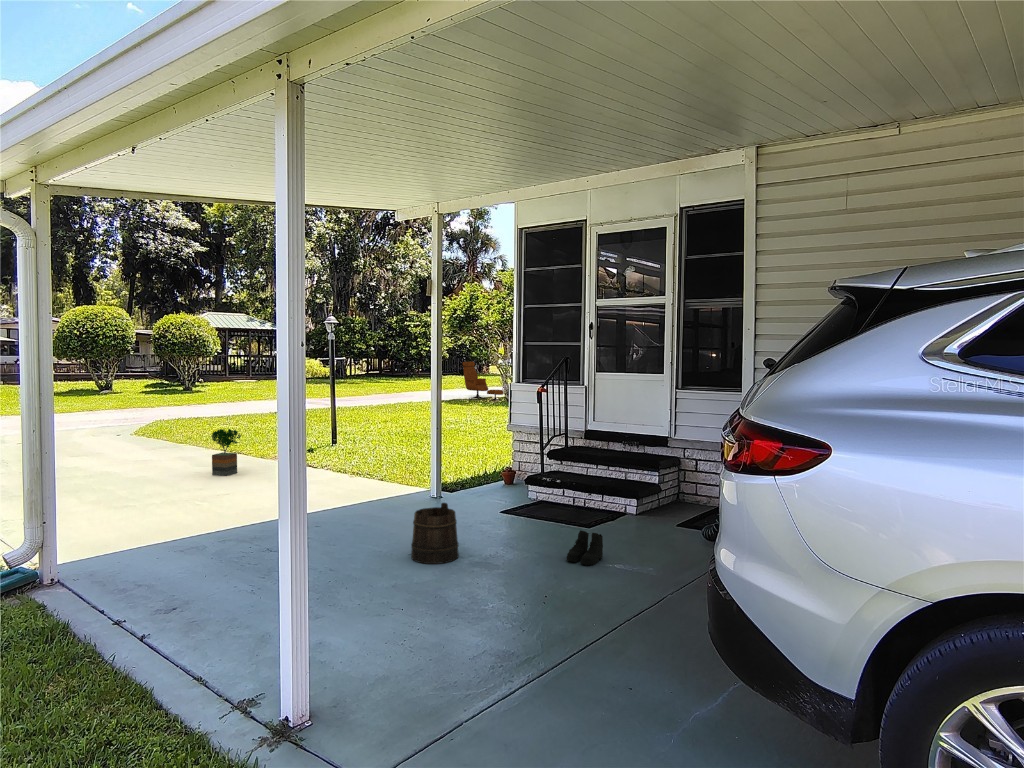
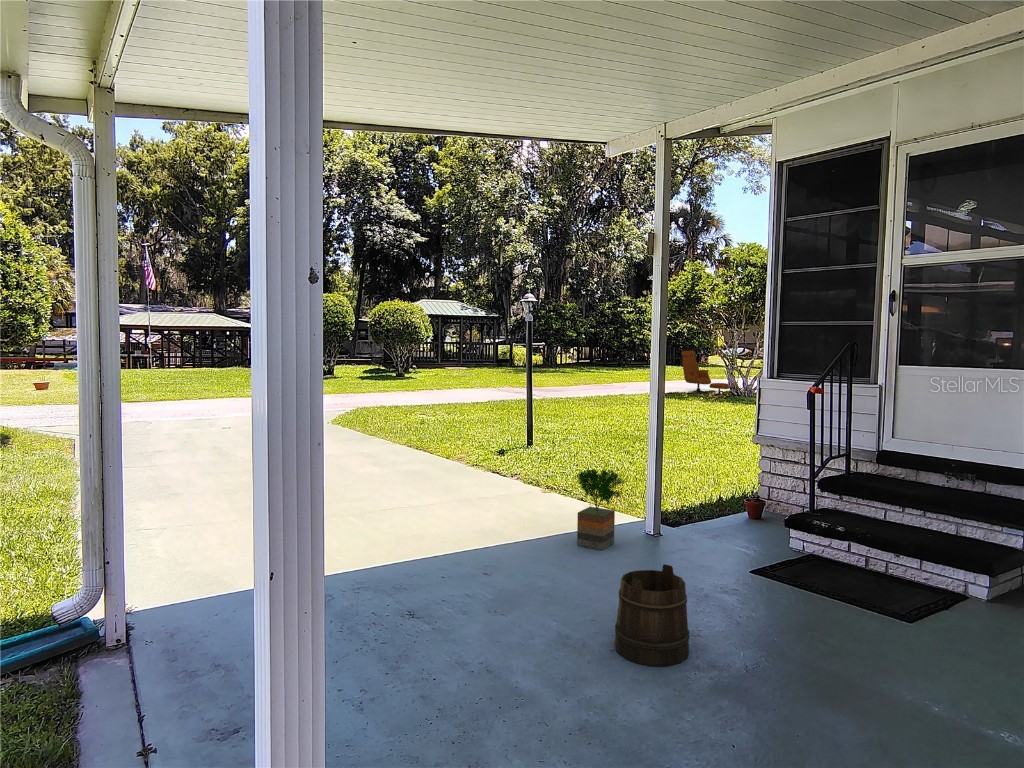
potted tree: present [211,429,241,476] -> present [577,469,624,550]
boots: present [567,530,603,565] -> none [881,637,950,708]

